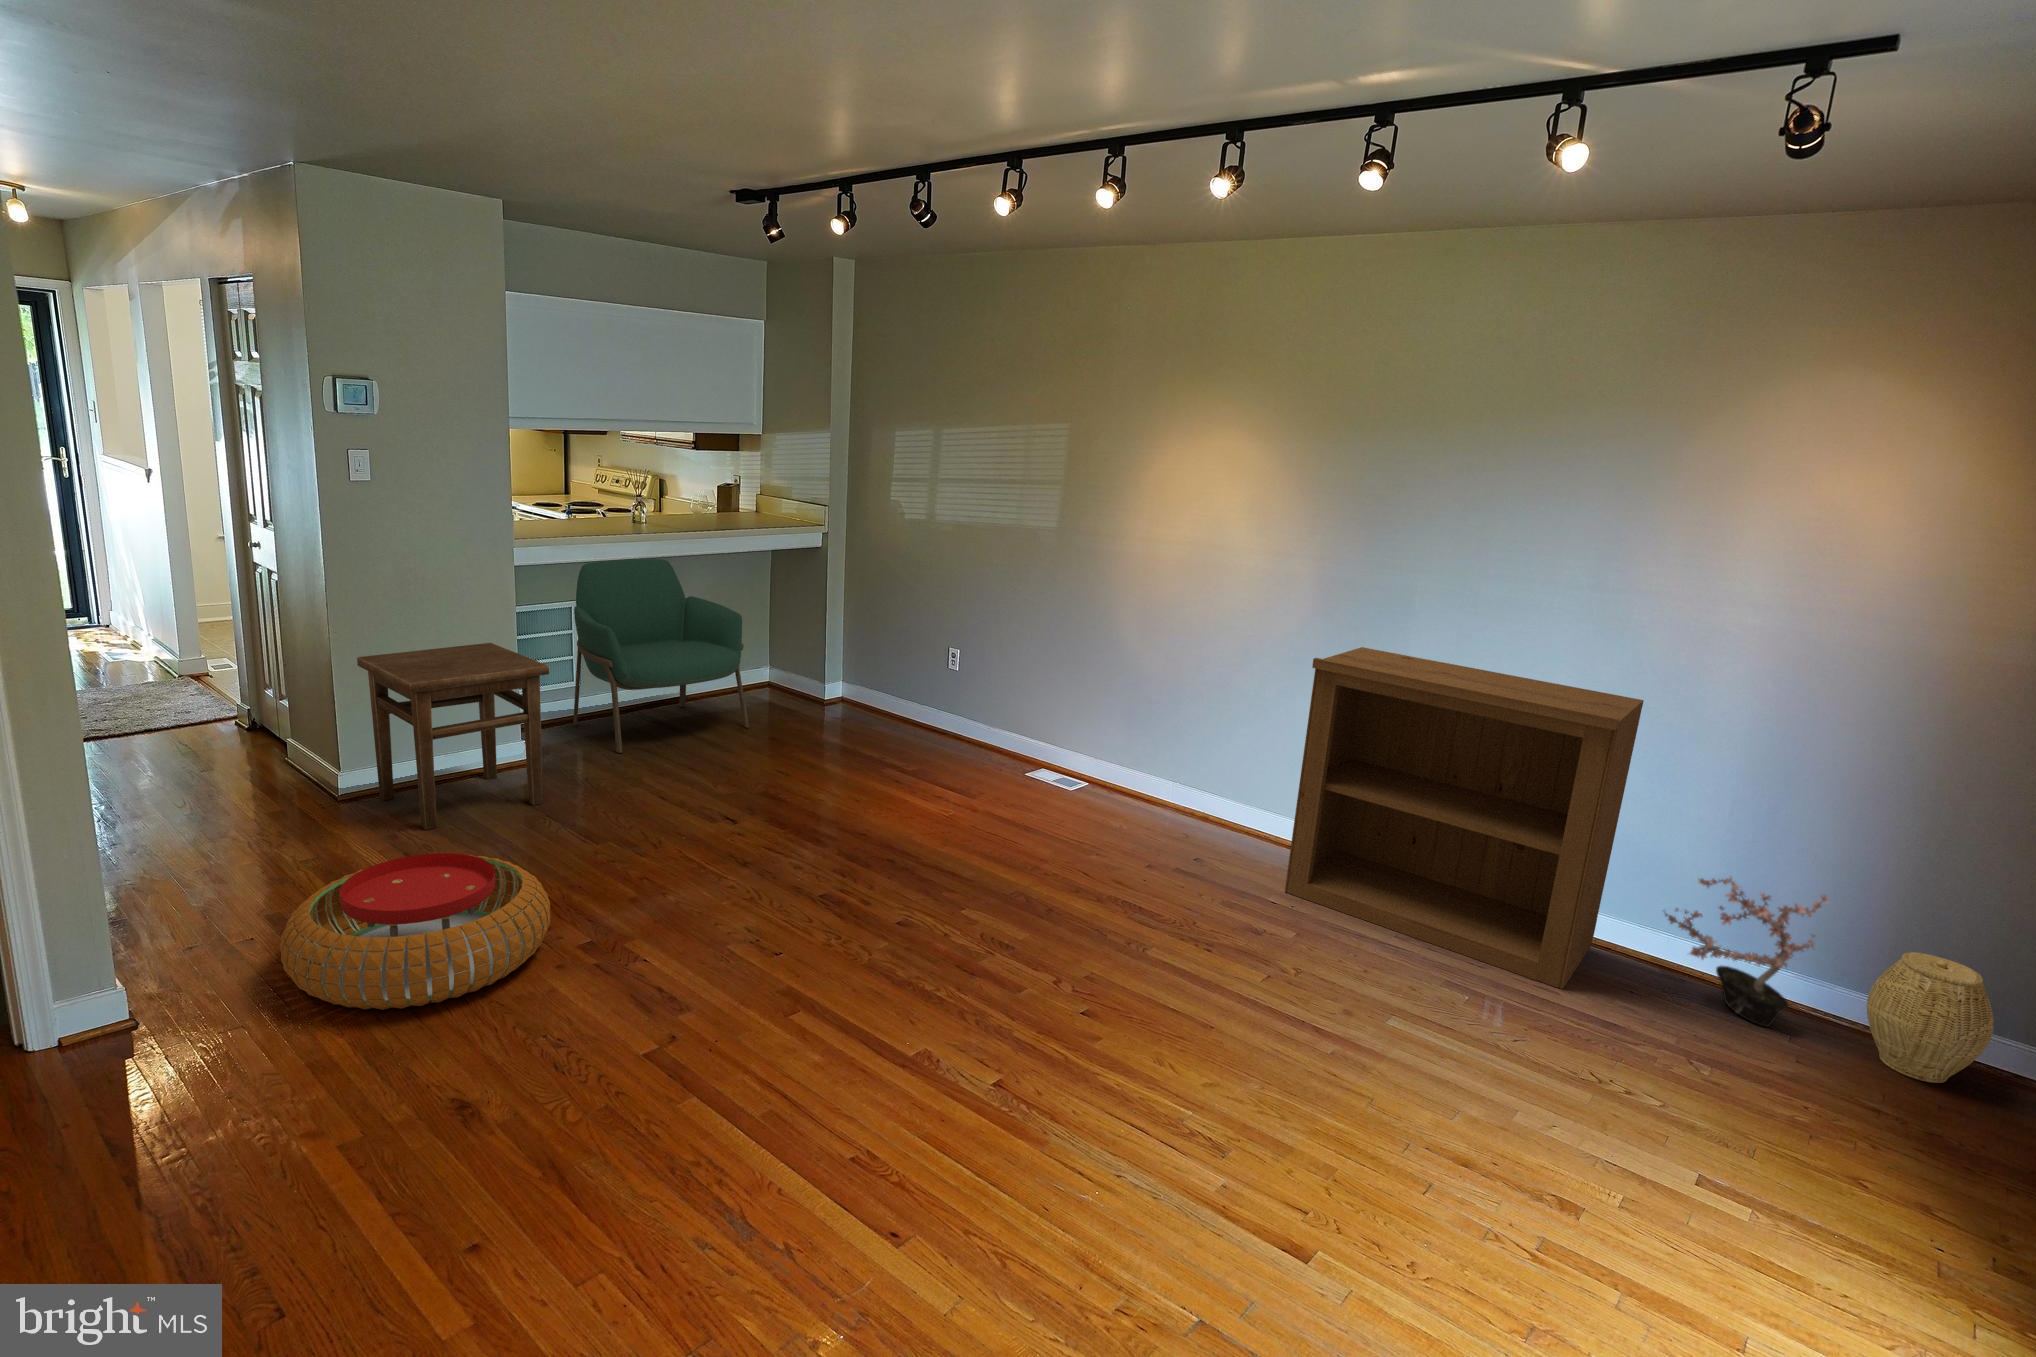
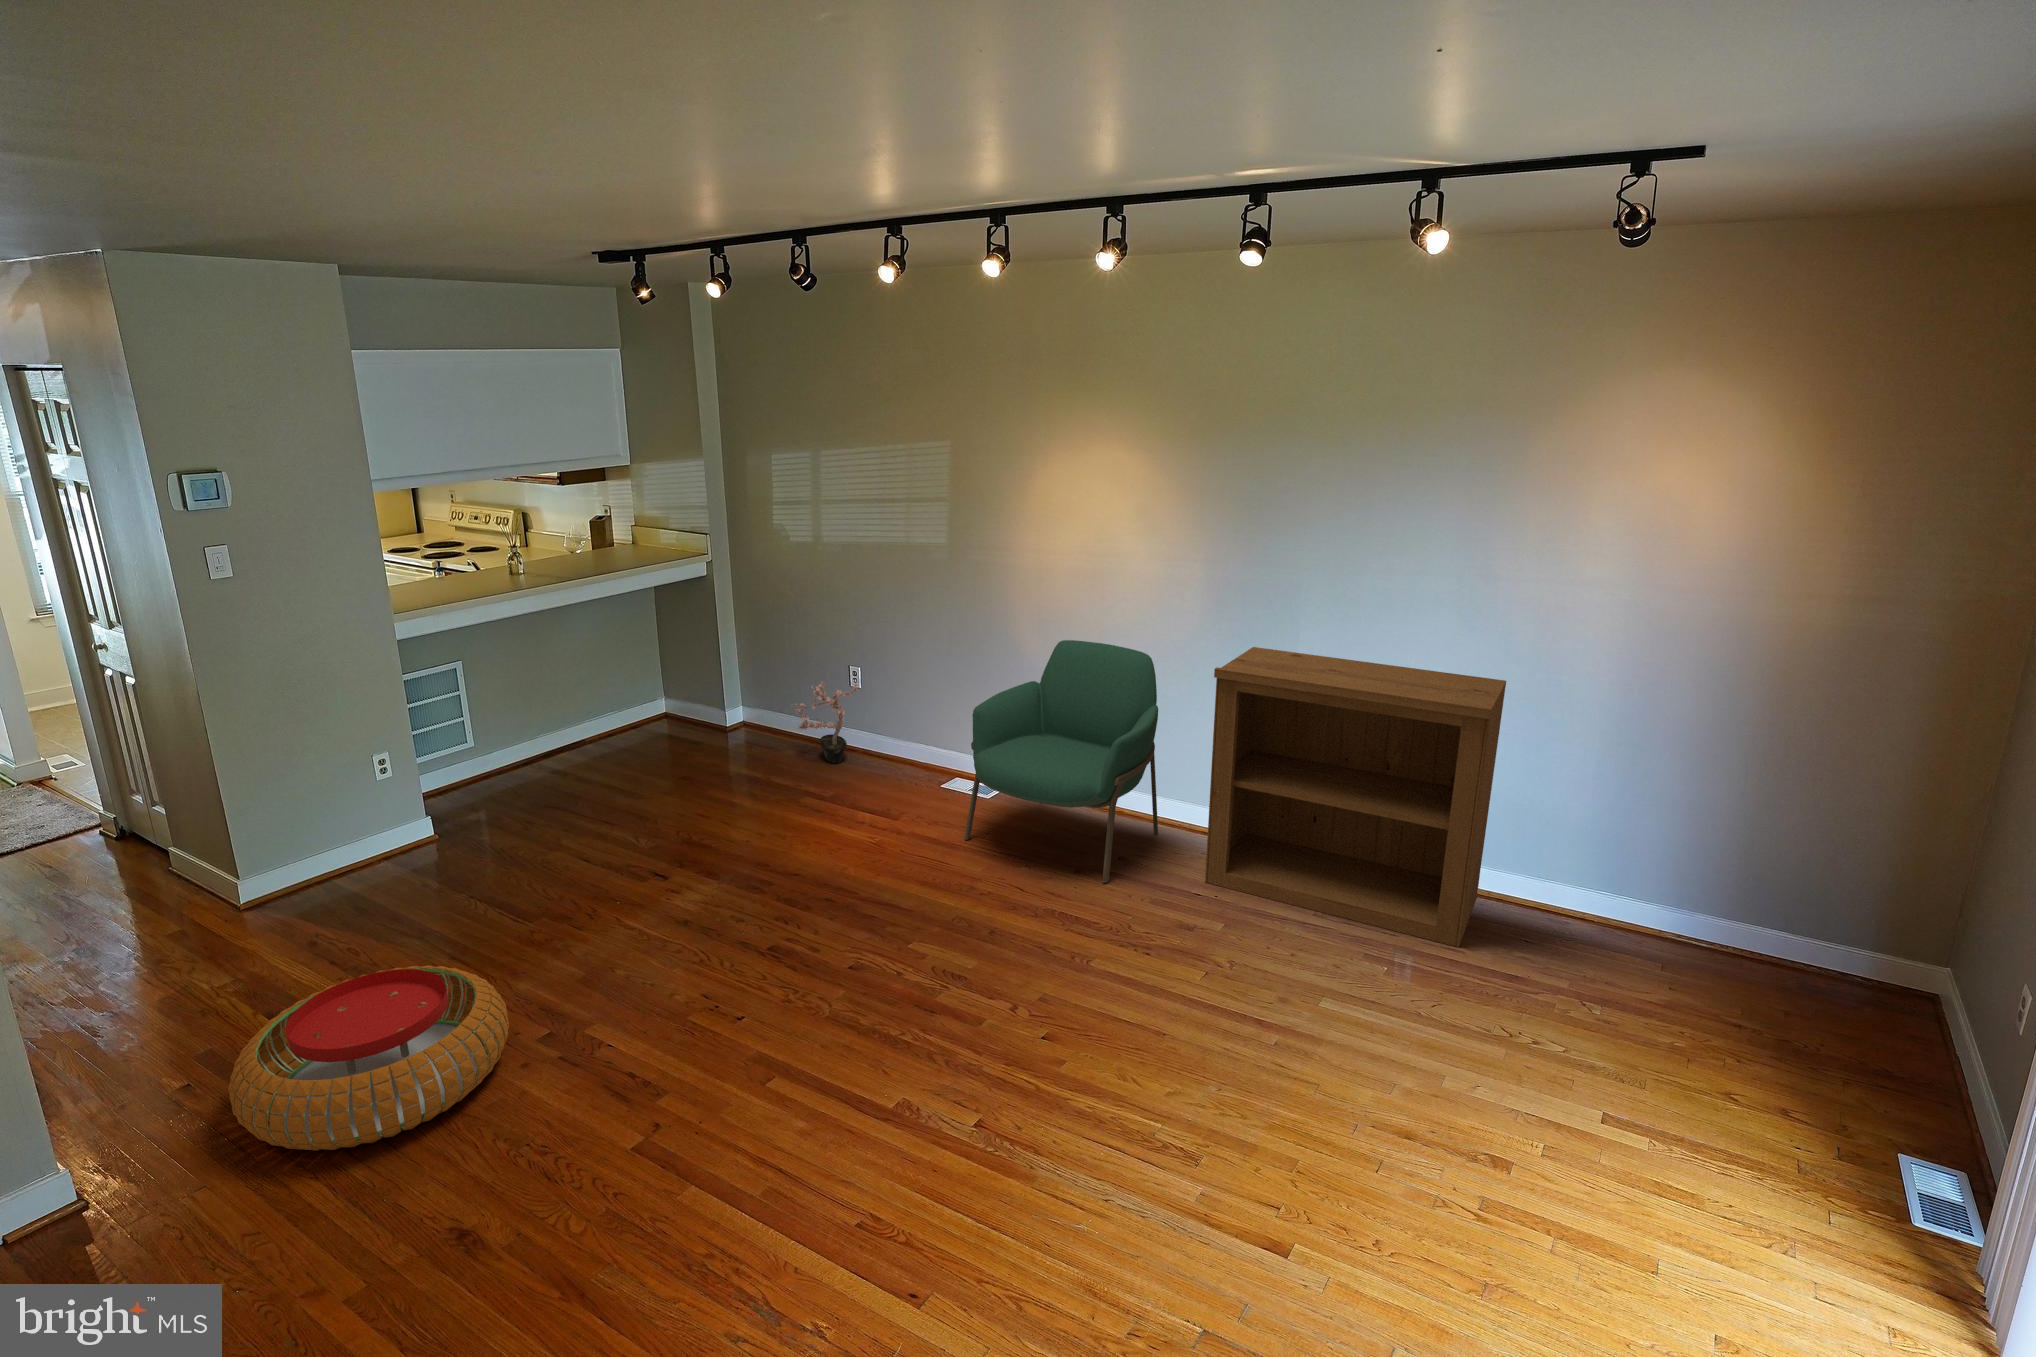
armchair: present [573,559,749,753] -> present [965,640,1158,883]
side table: present [357,643,549,830] -> none [243,725,464,933]
potted plant: present [1665,877,1829,1027] -> present [791,682,858,763]
woven basket: present [1867,952,1994,1083] -> none [1708,882,1808,991]

